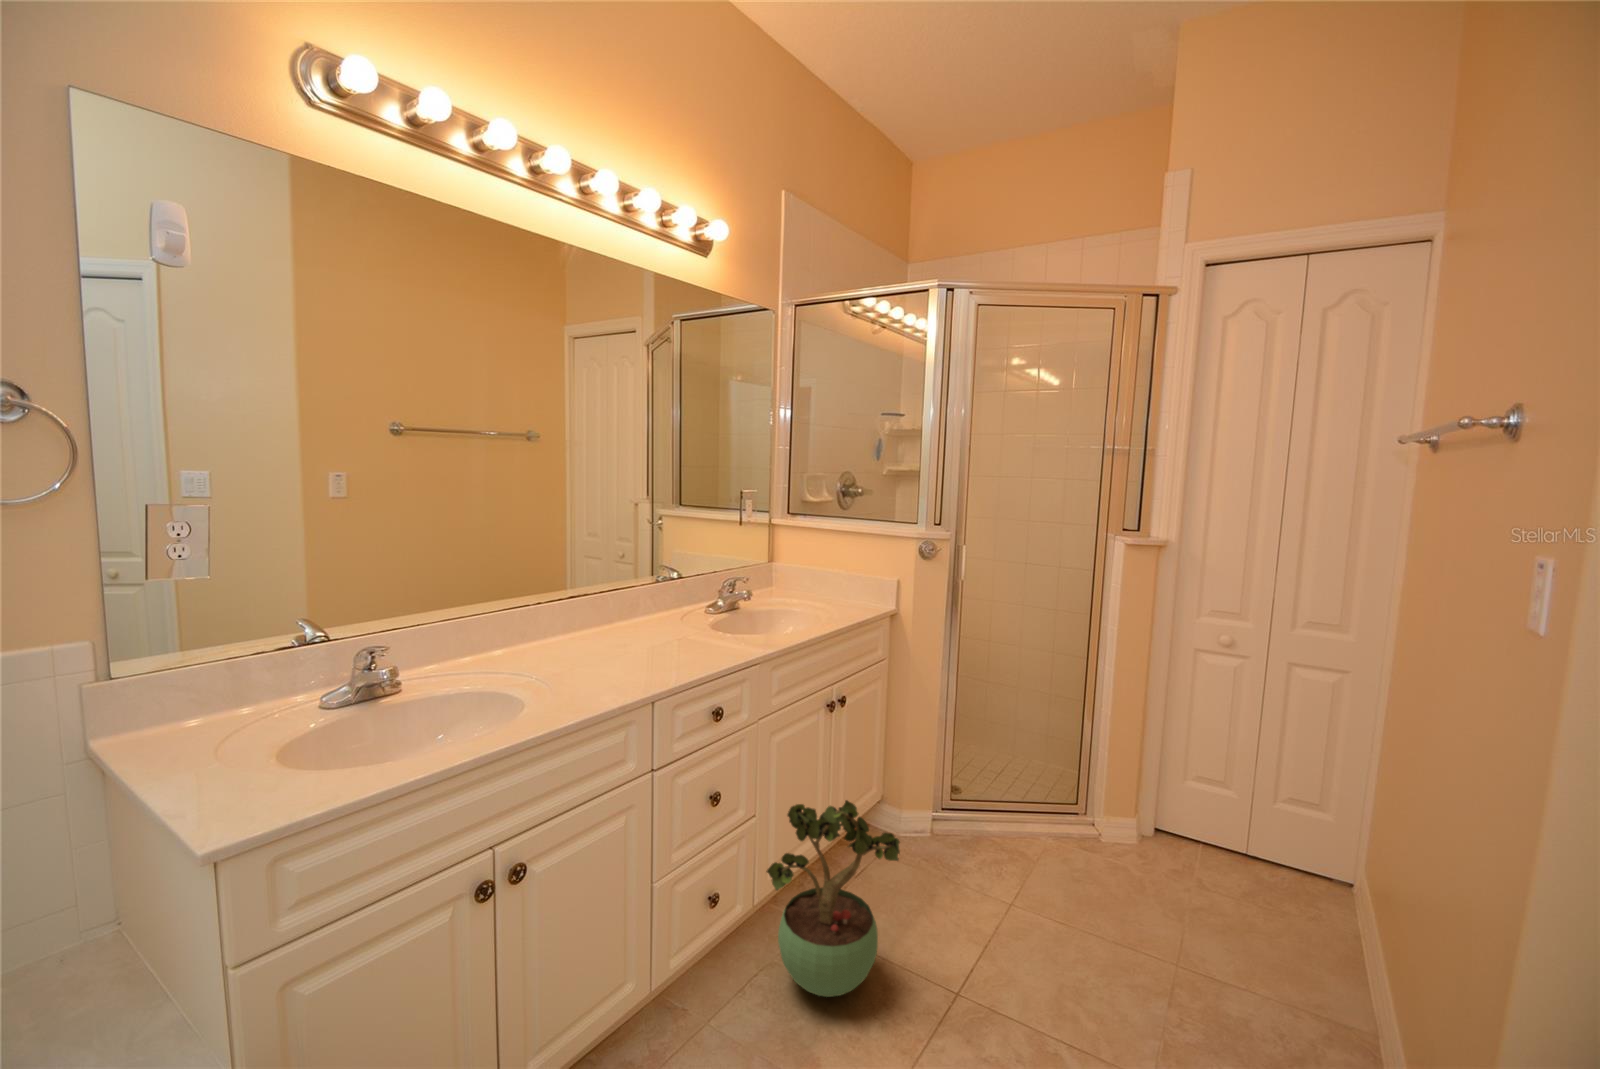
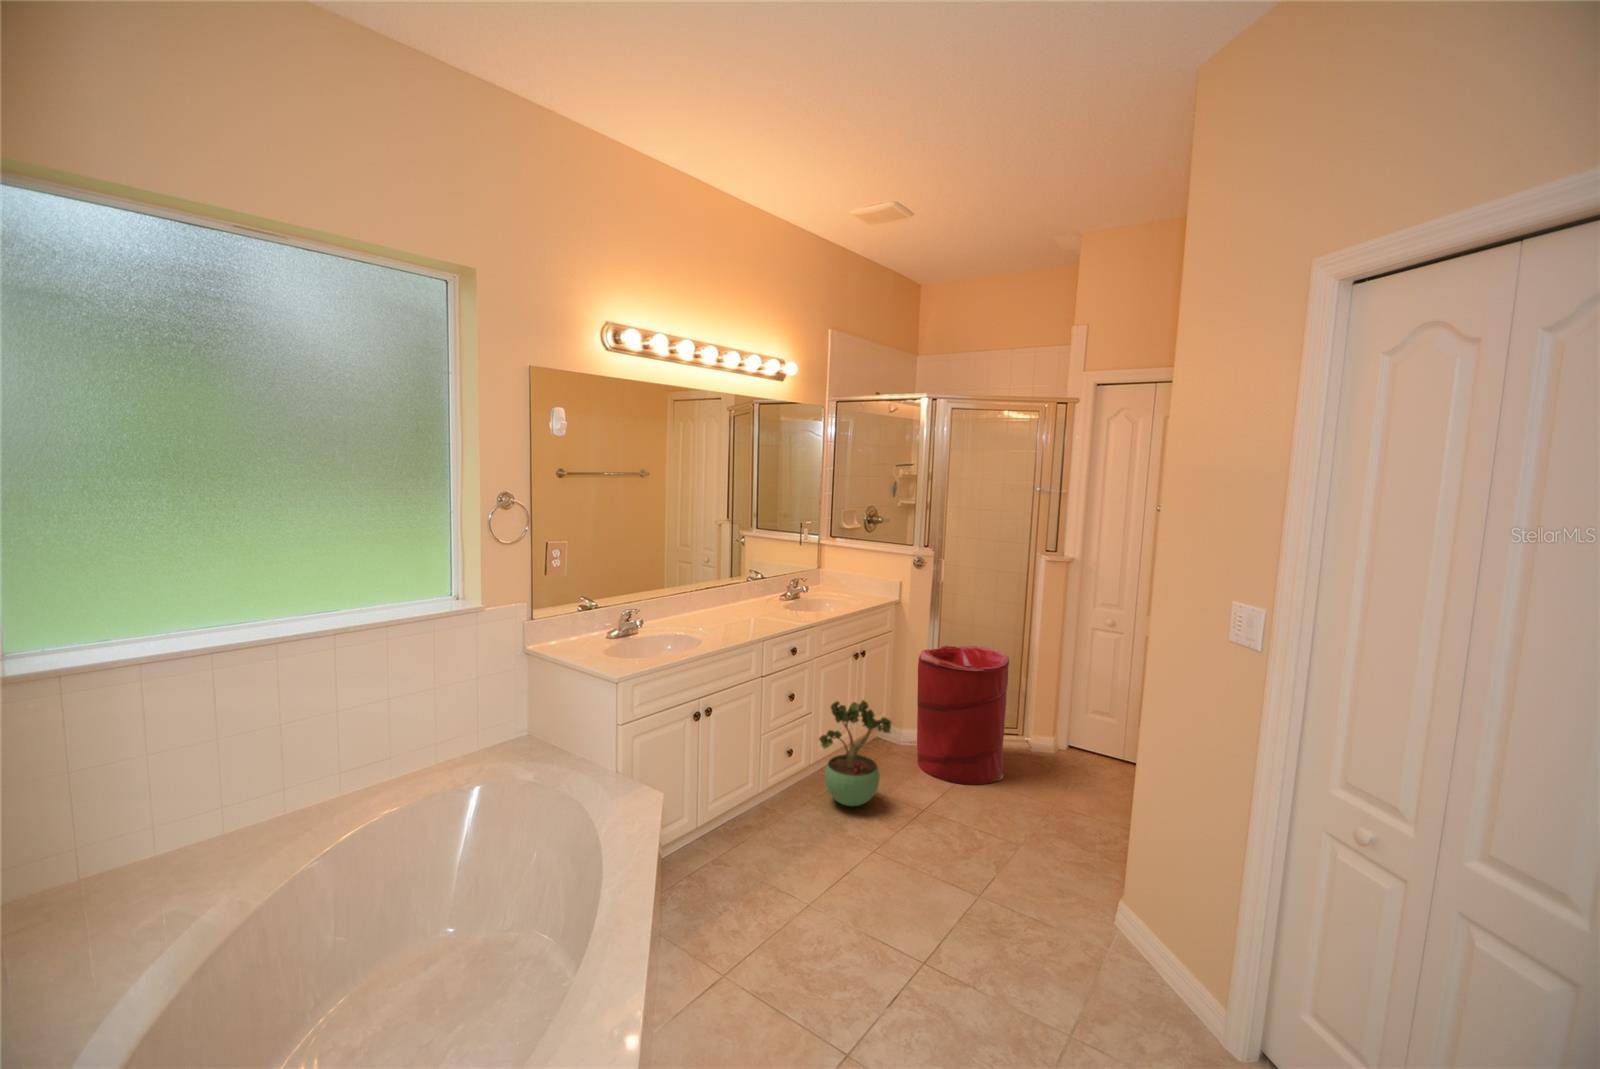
laundry hamper: none [930,681,1082,922] -> present [917,646,1009,785]

